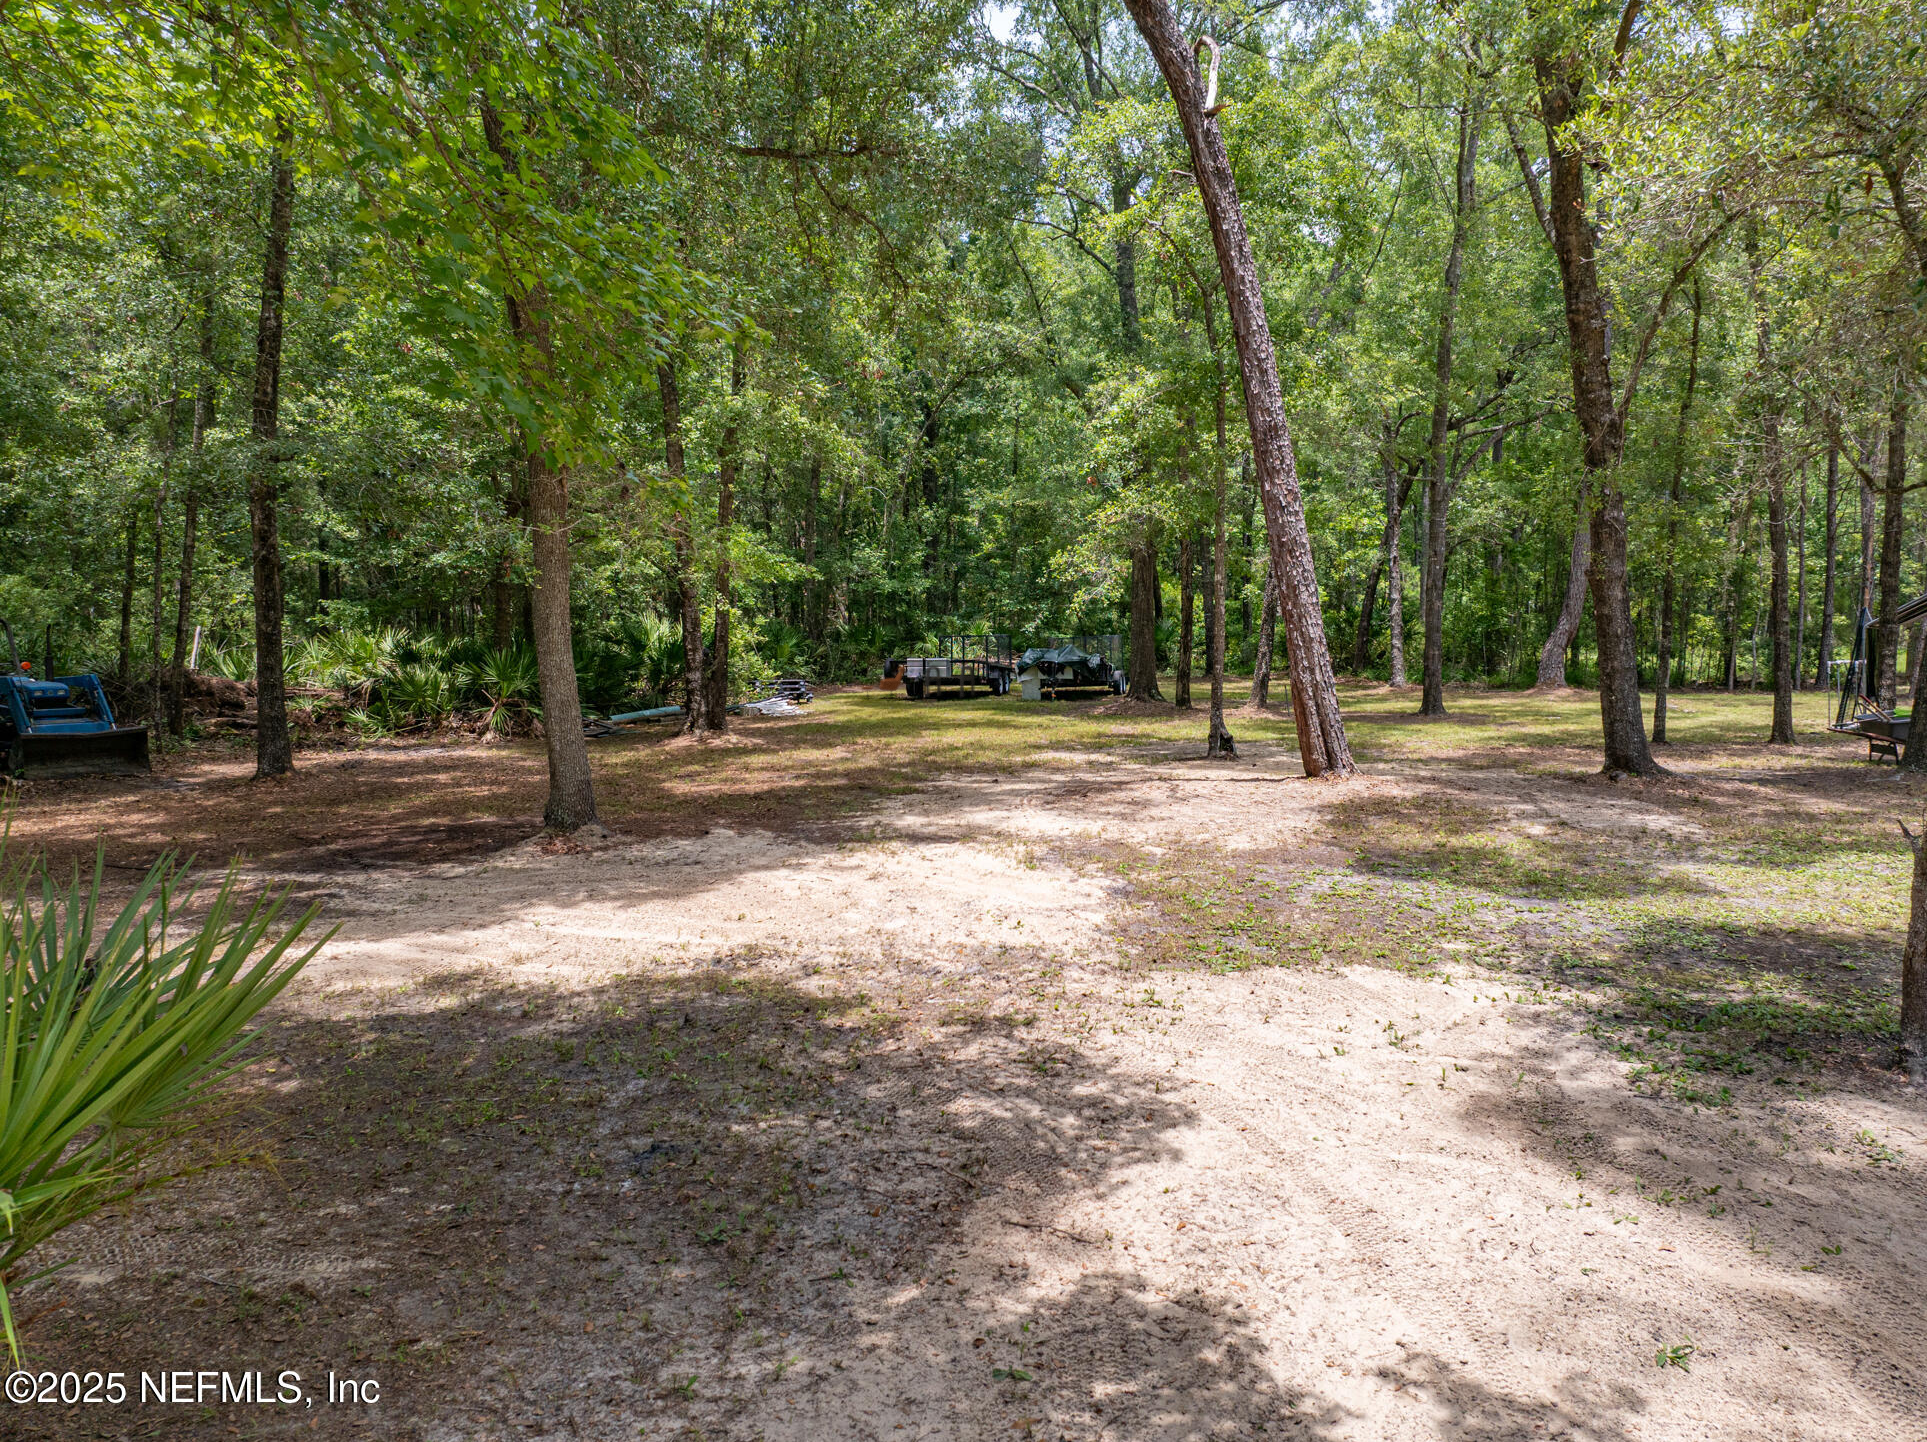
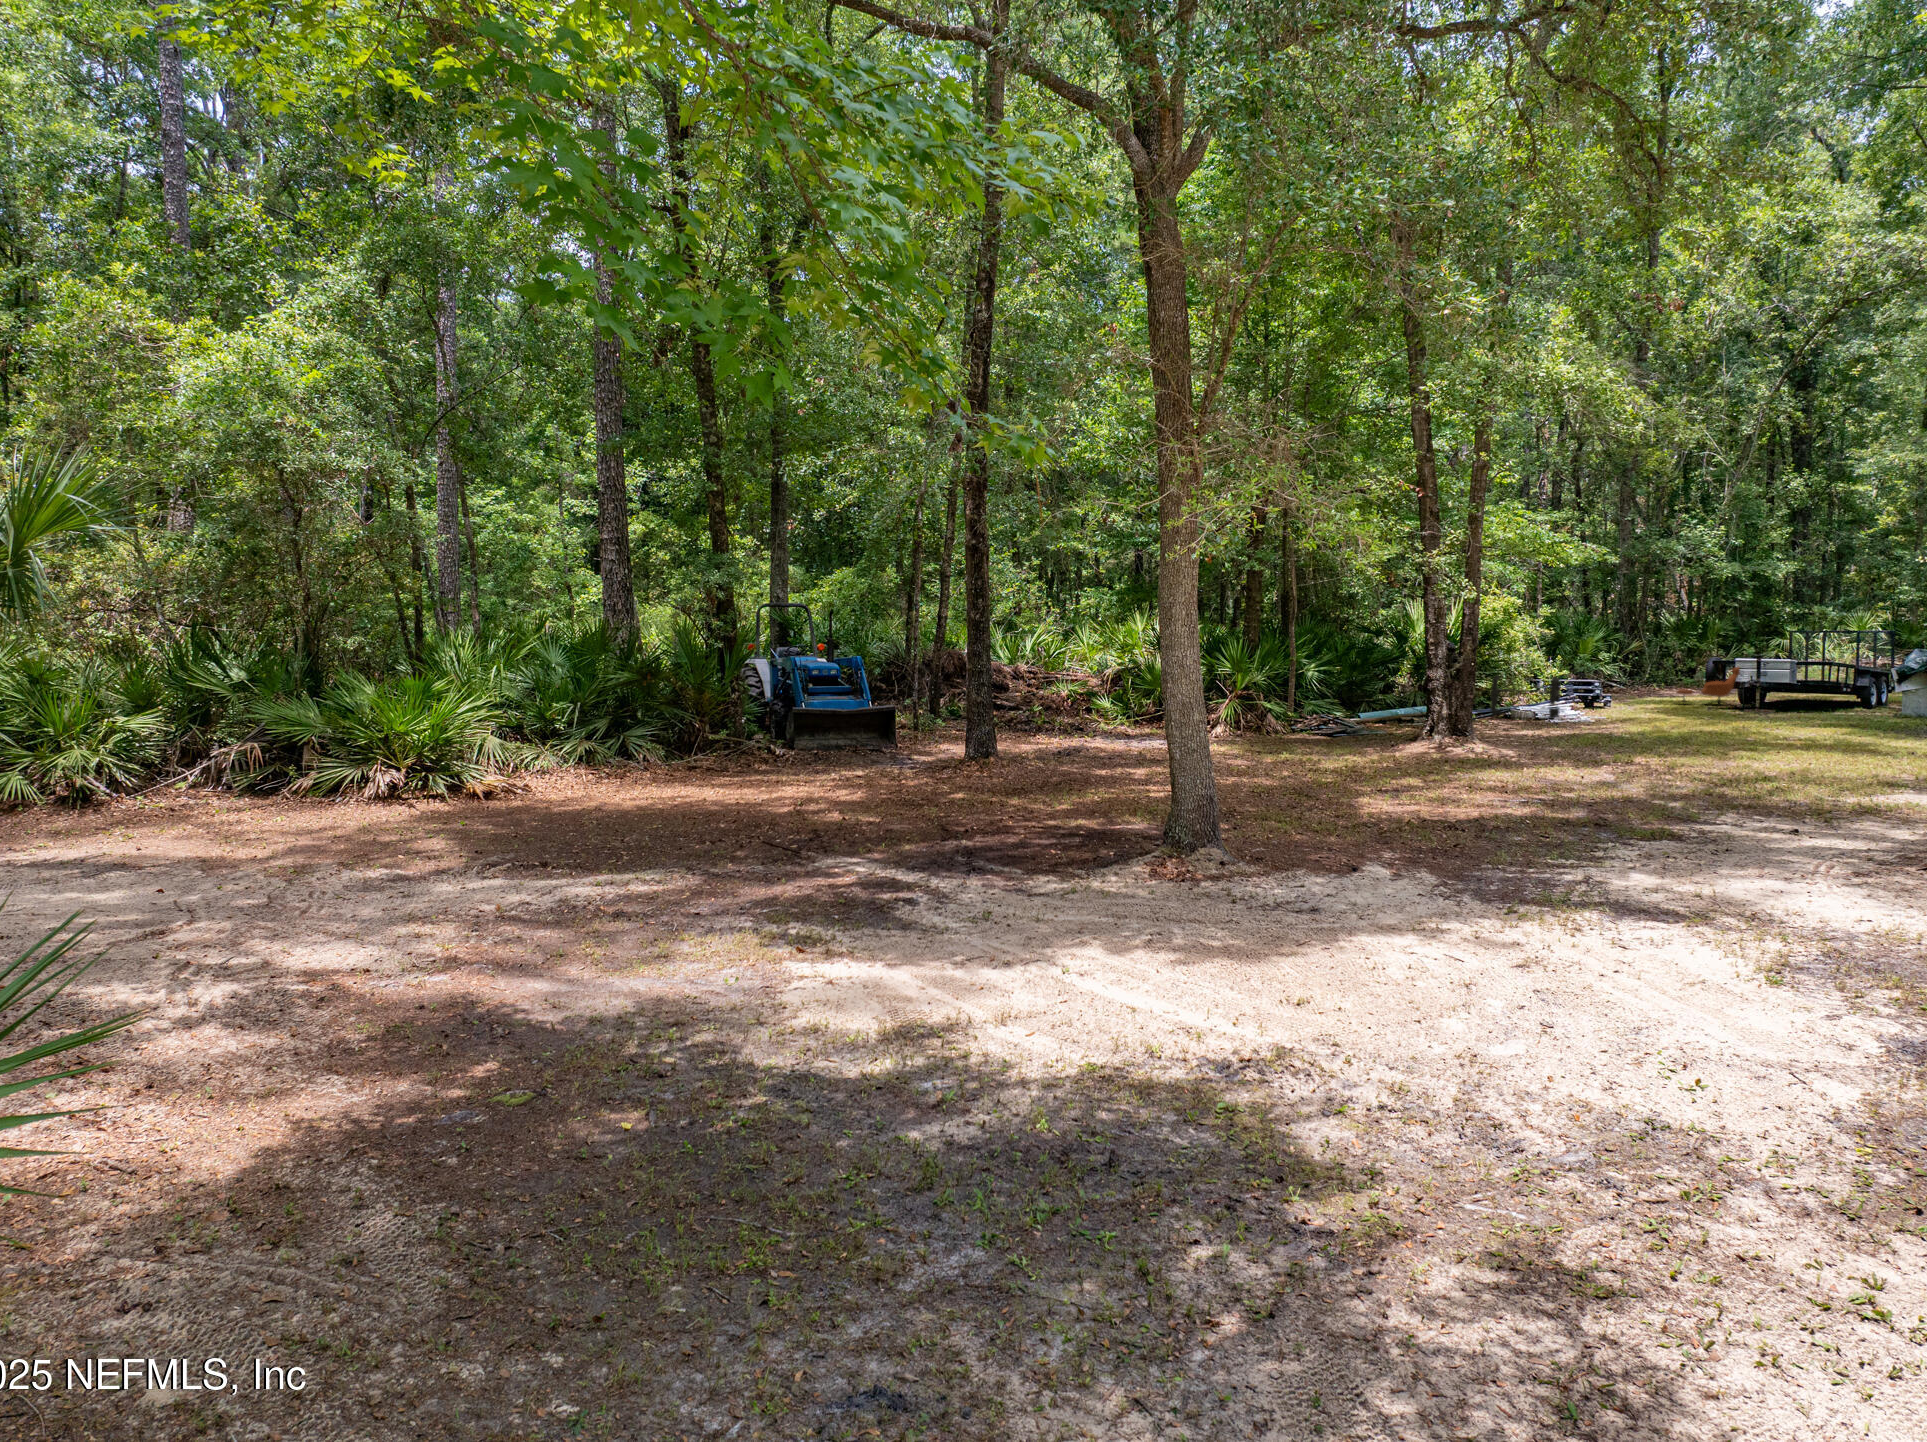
bench: present [926,665,975,697] -> present [1491,675,1560,719]

